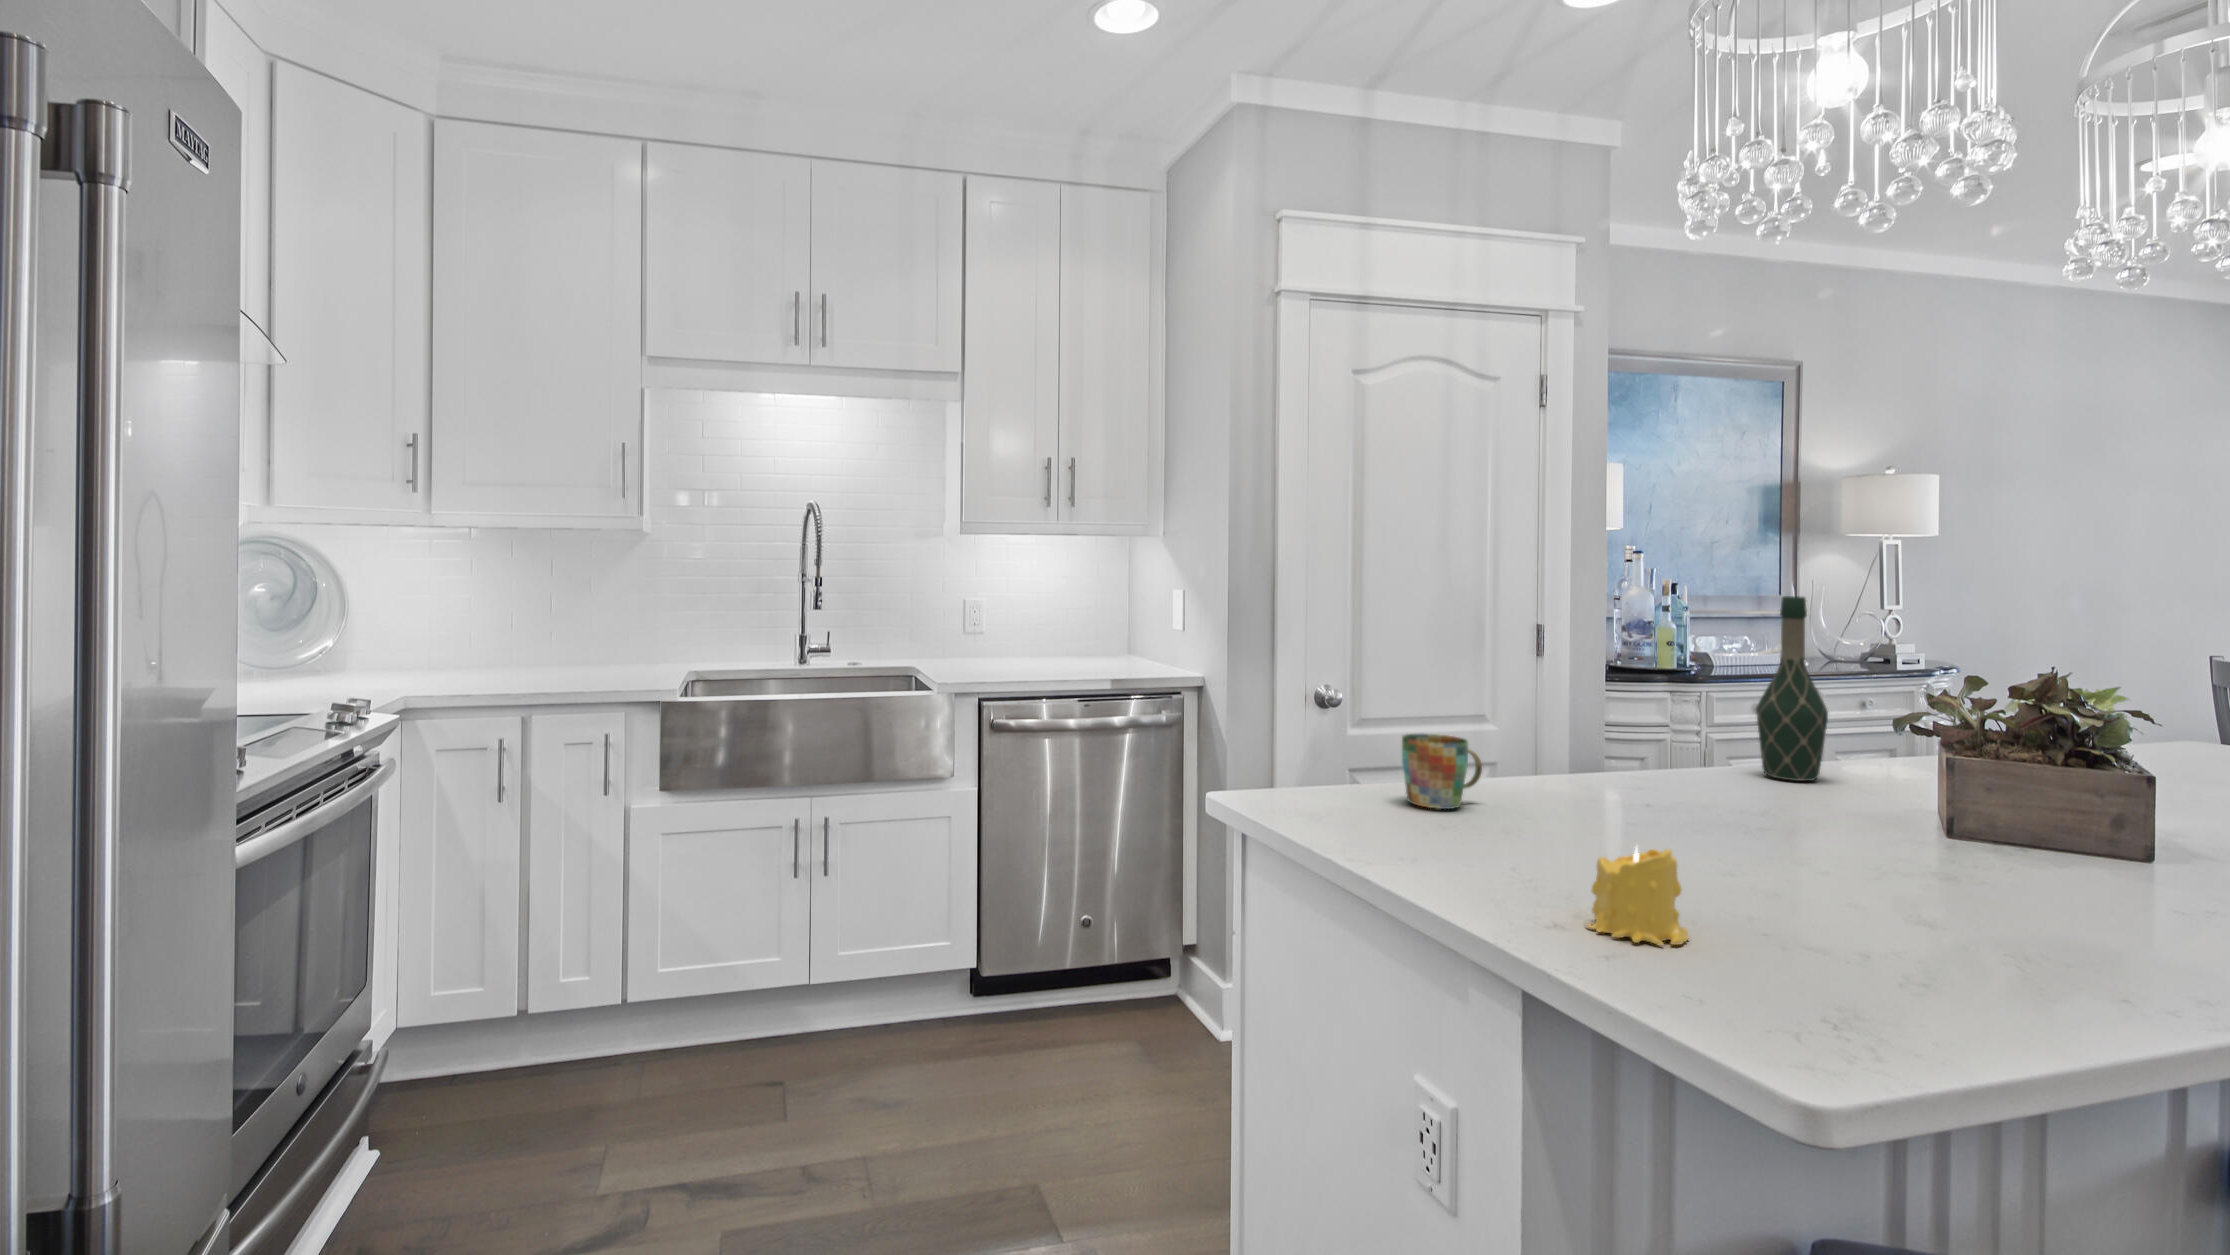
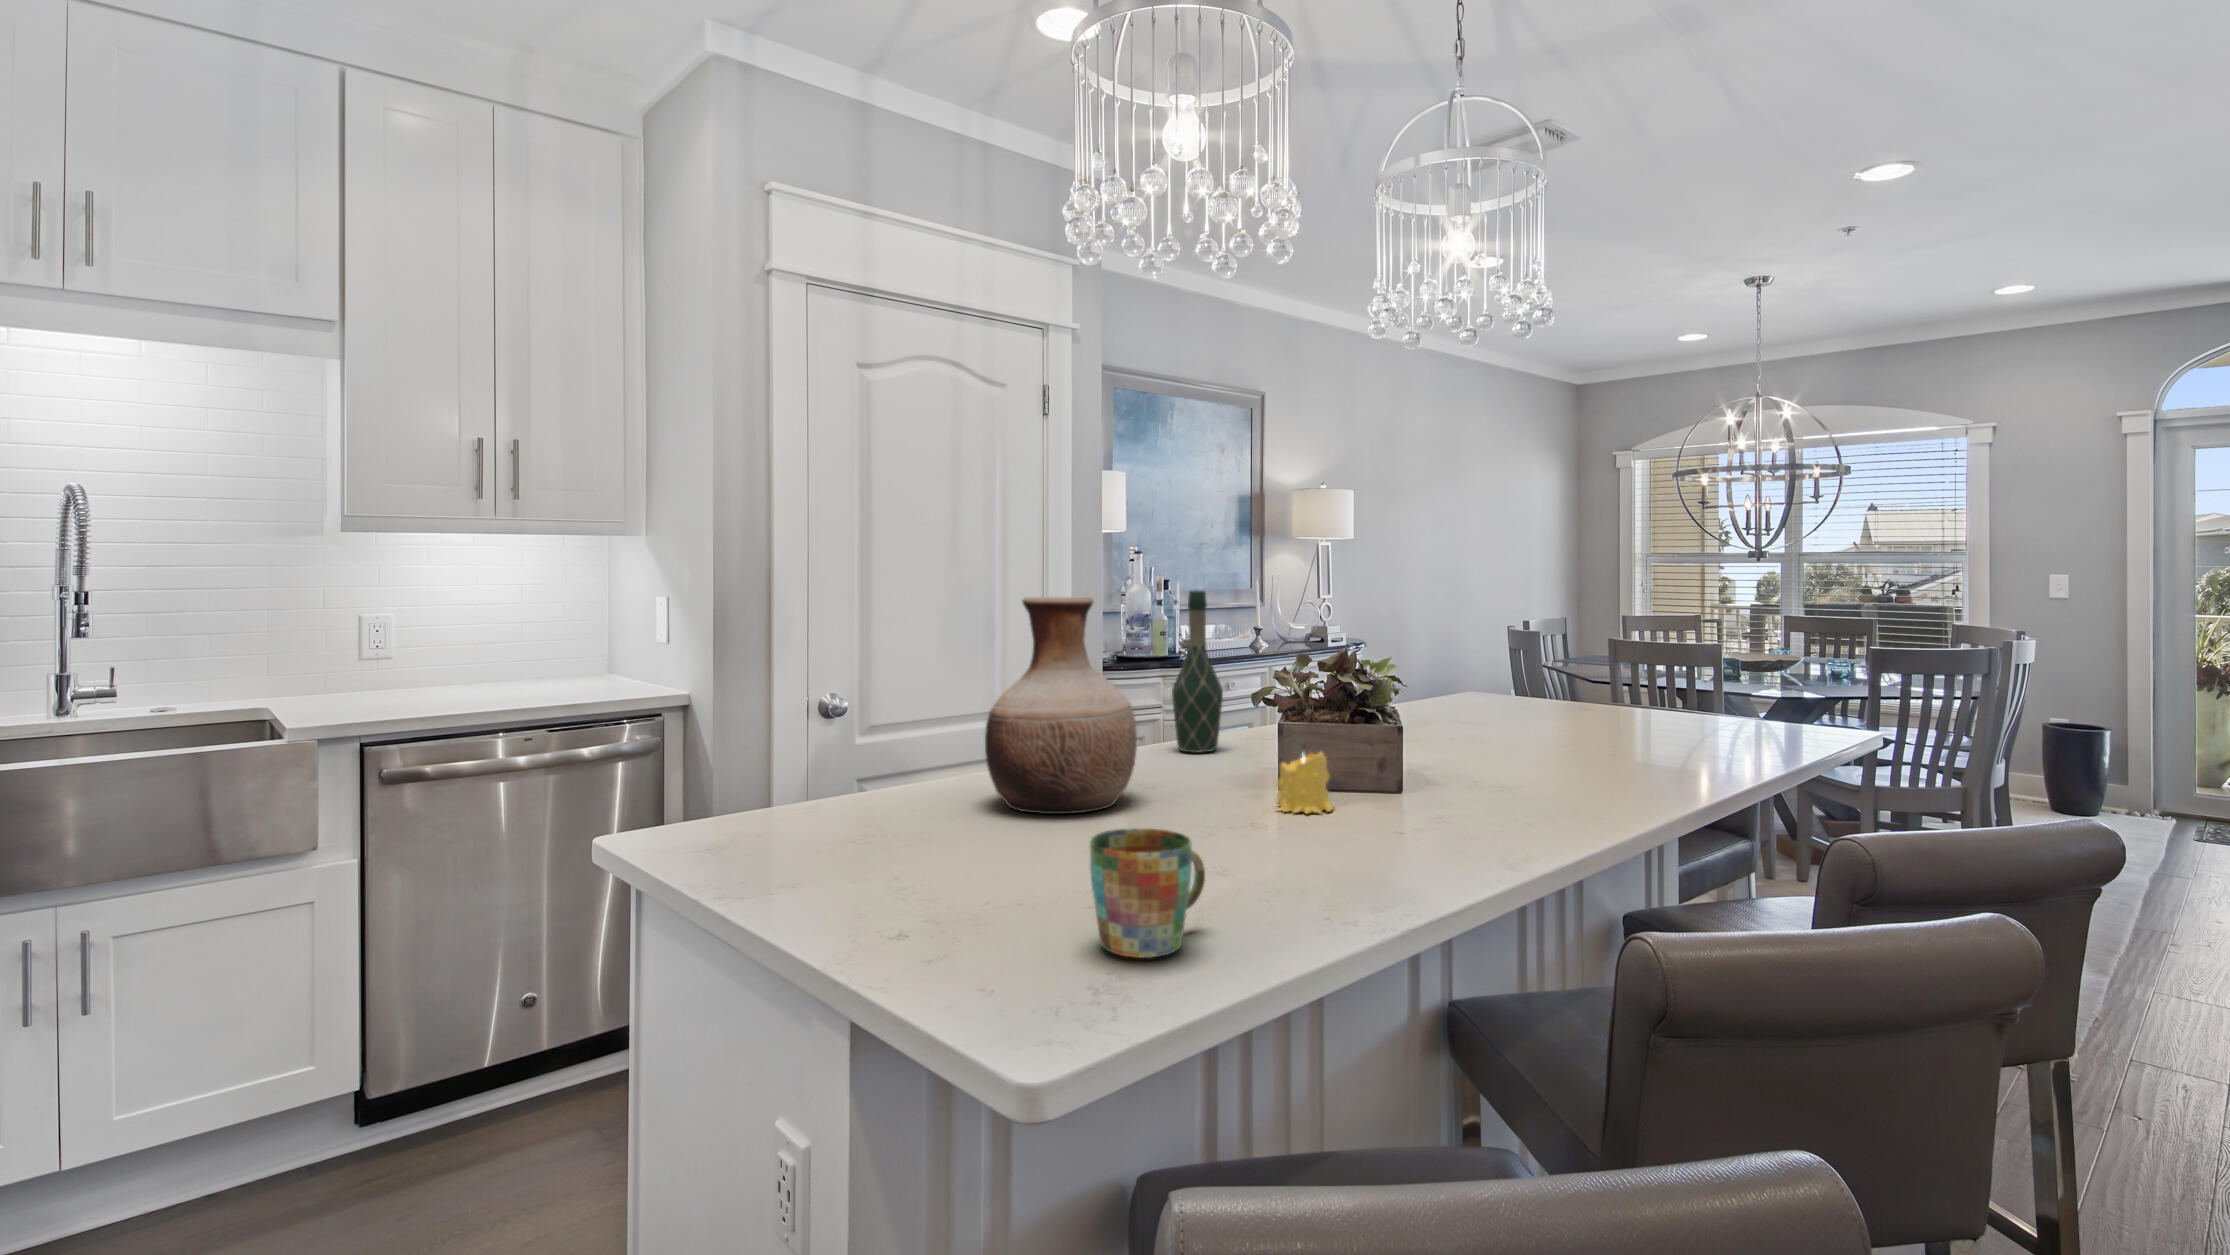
vase: none [1565,599,1749,831] -> present [985,597,1137,814]
mug: present [1402,733,1482,809] -> present [1090,828,1205,958]
candle: present [1586,847,1688,945] -> present [1277,752,1333,814]

